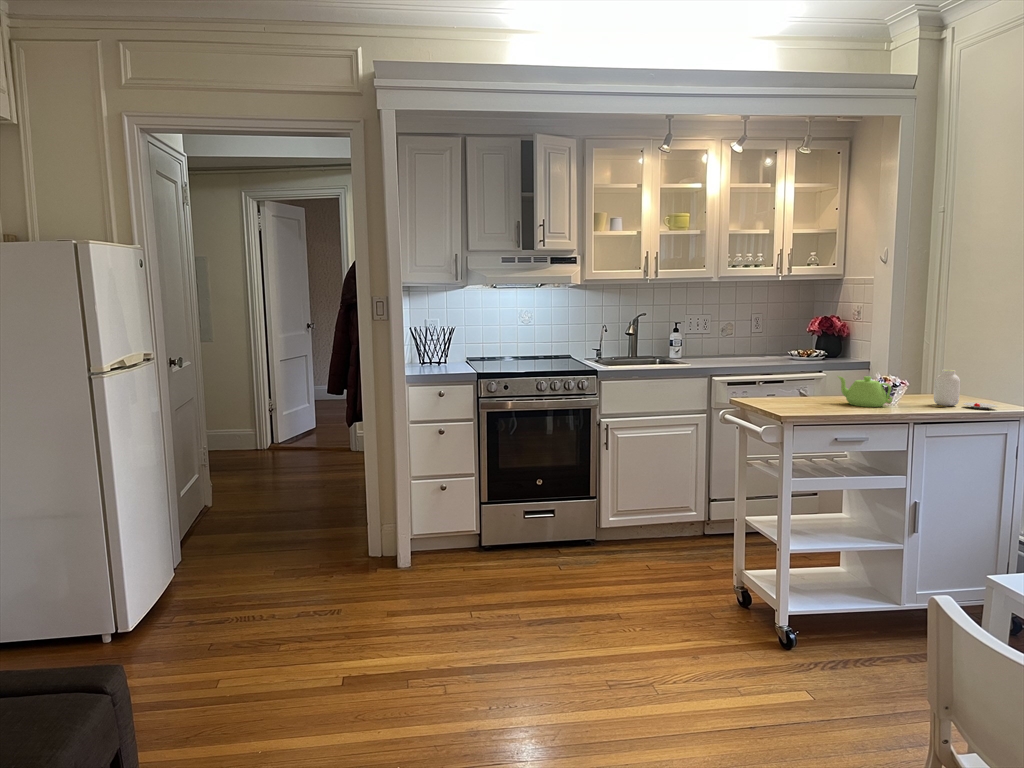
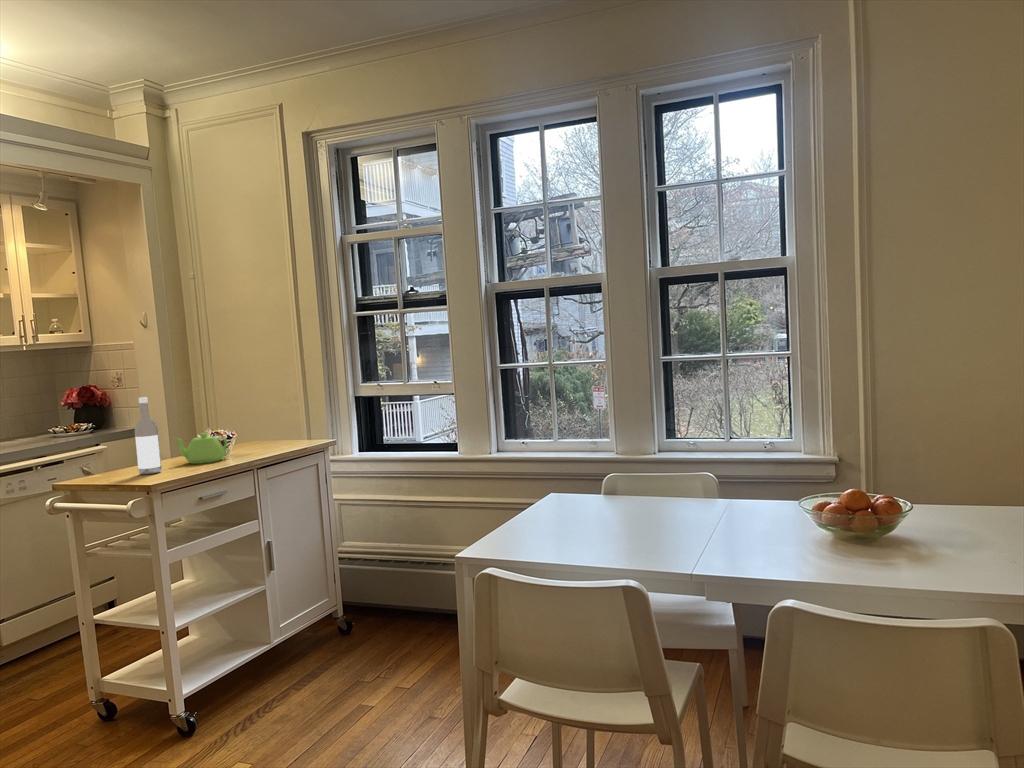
wine bottle: none [792,333,815,405] -> present [135,397,162,475]
jar: present [932,370,997,409] -> none [252,416,307,451]

